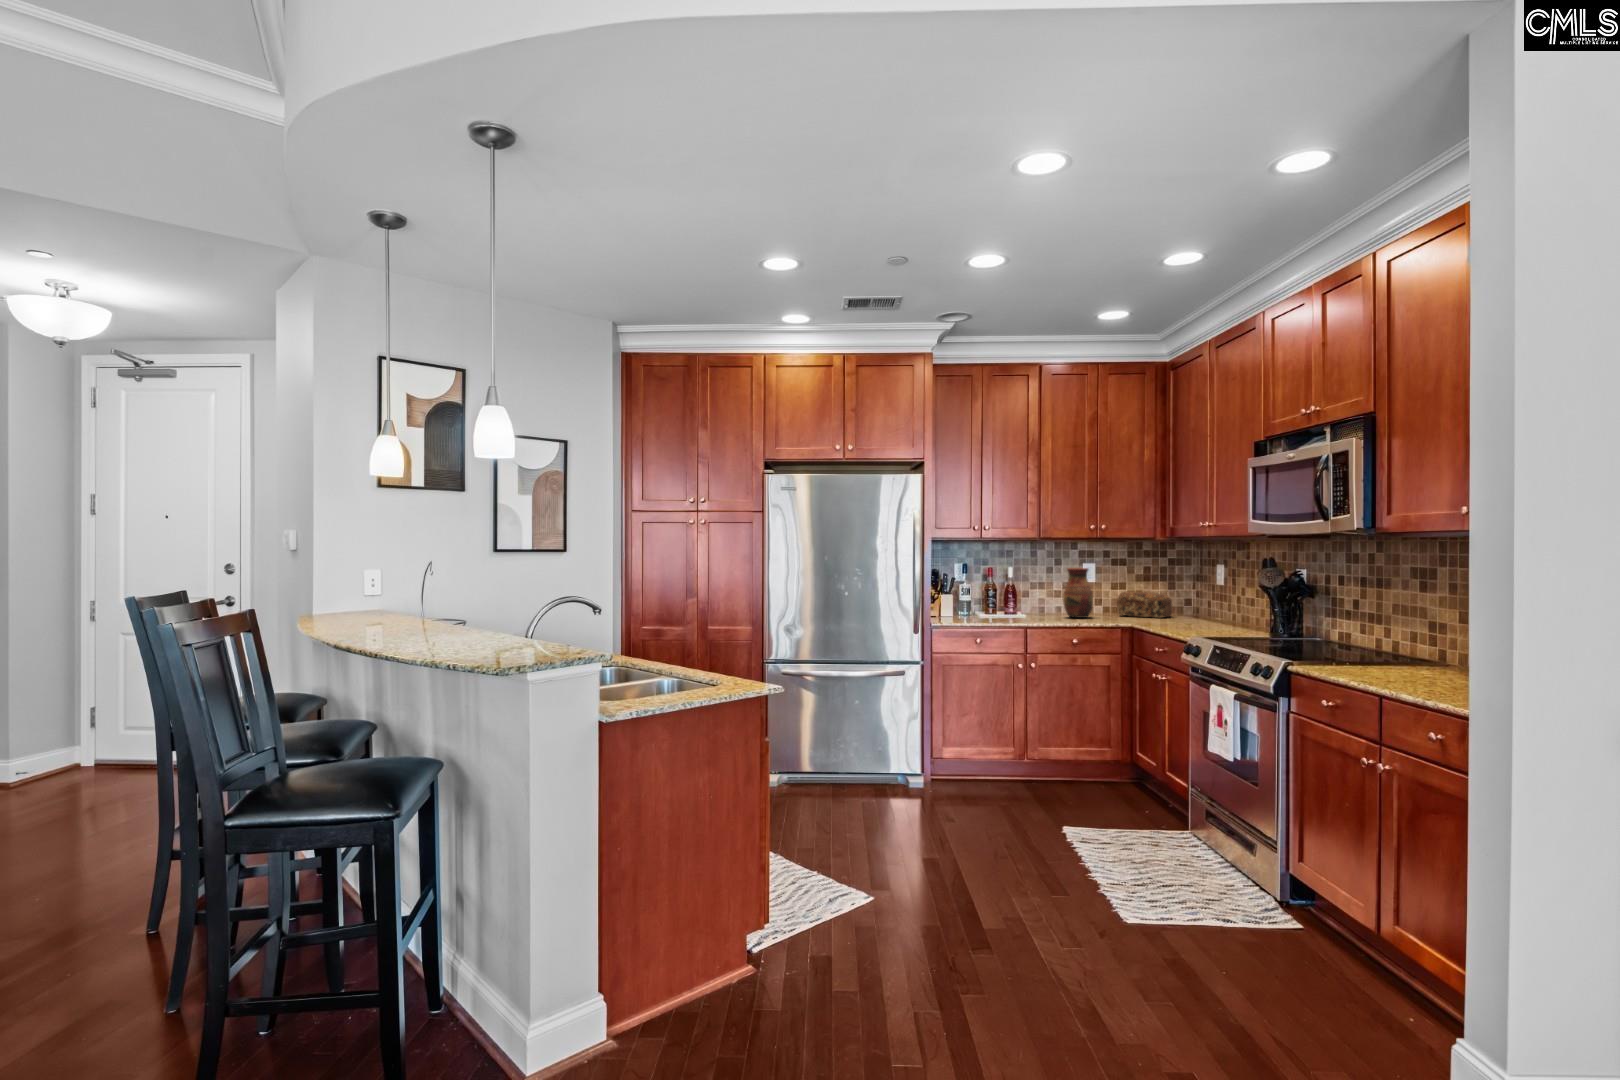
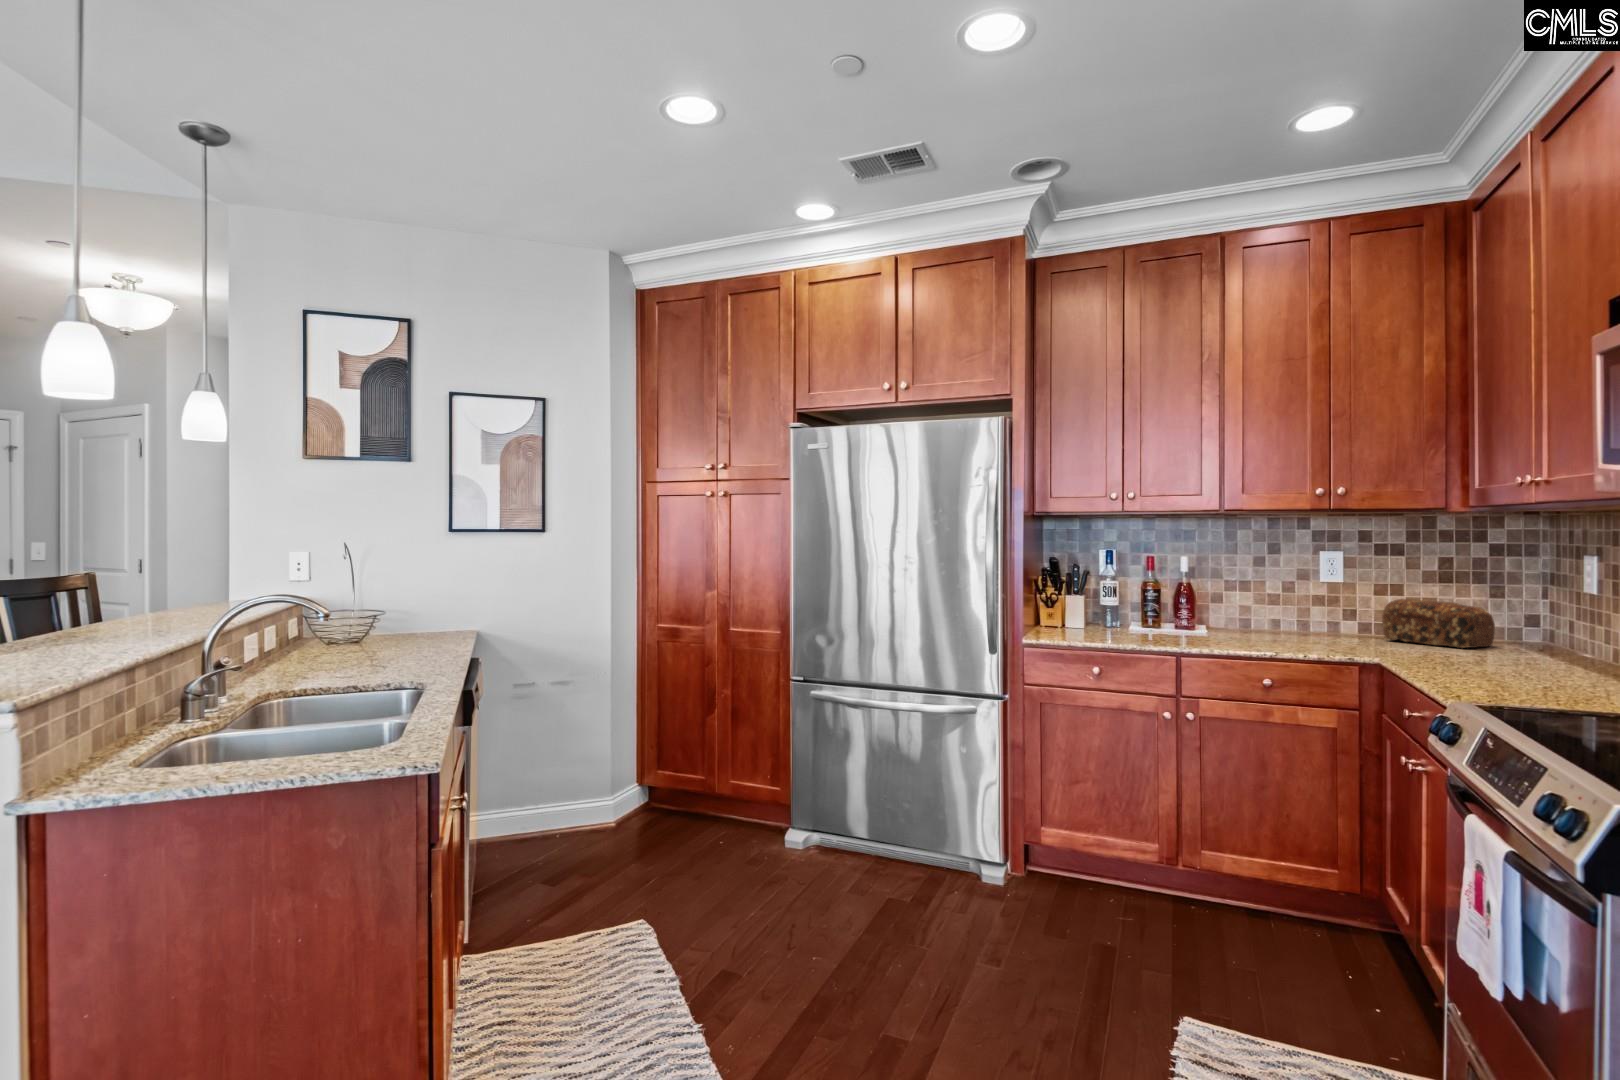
vase: present [1063,568,1093,618] -> none [1278,558,1332,641]

